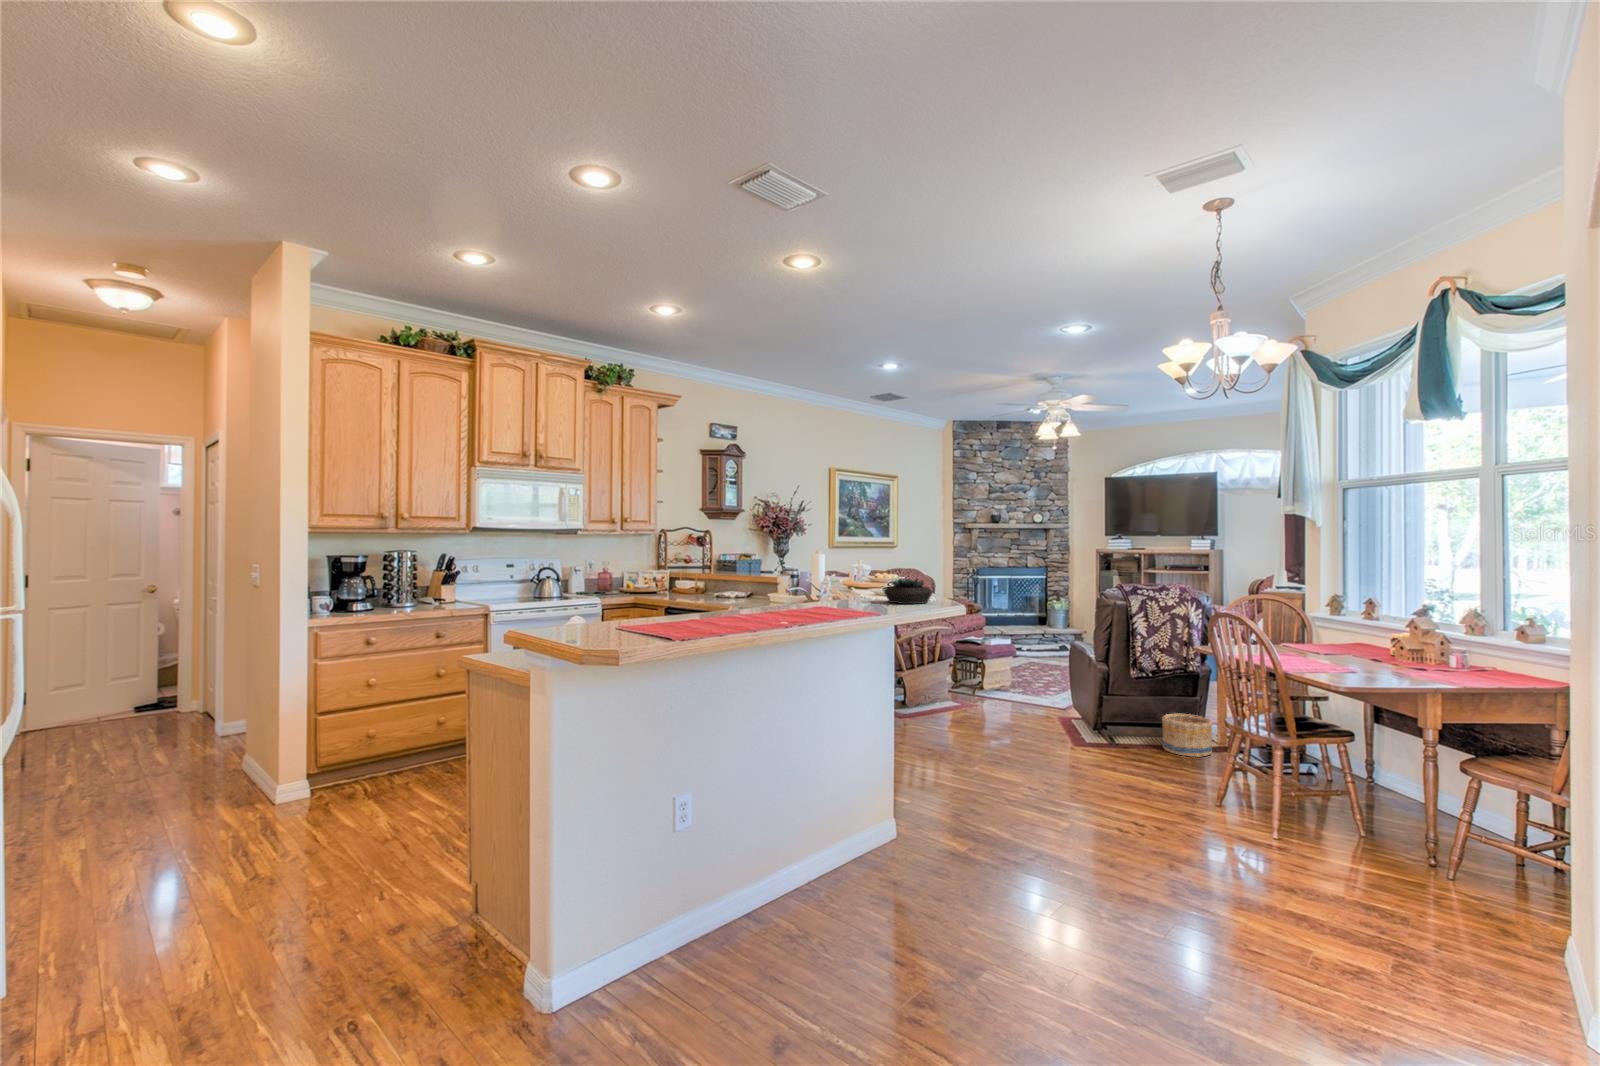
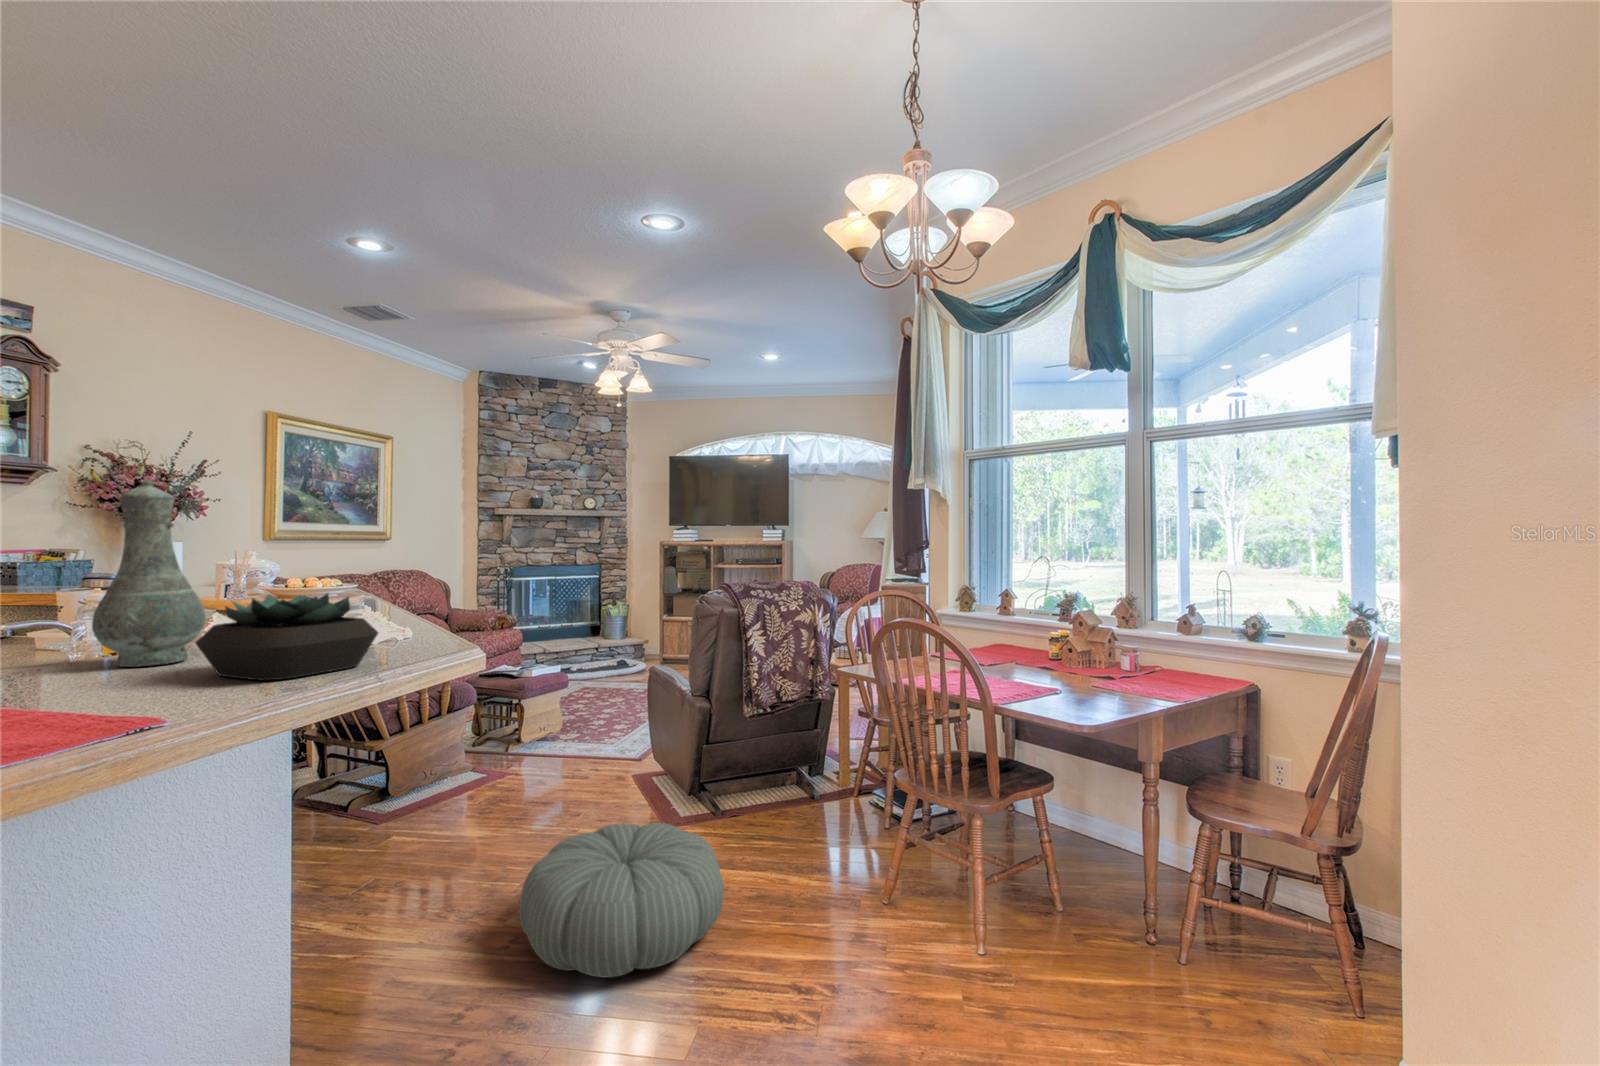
vase: none [851,539,878,599] -> present [92,480,206,667]
basket: present [1162,713,1212,757] -> none [782,754,844,819]
pouf: none [981,720,1095,787] -> present [519,823,724,977]

